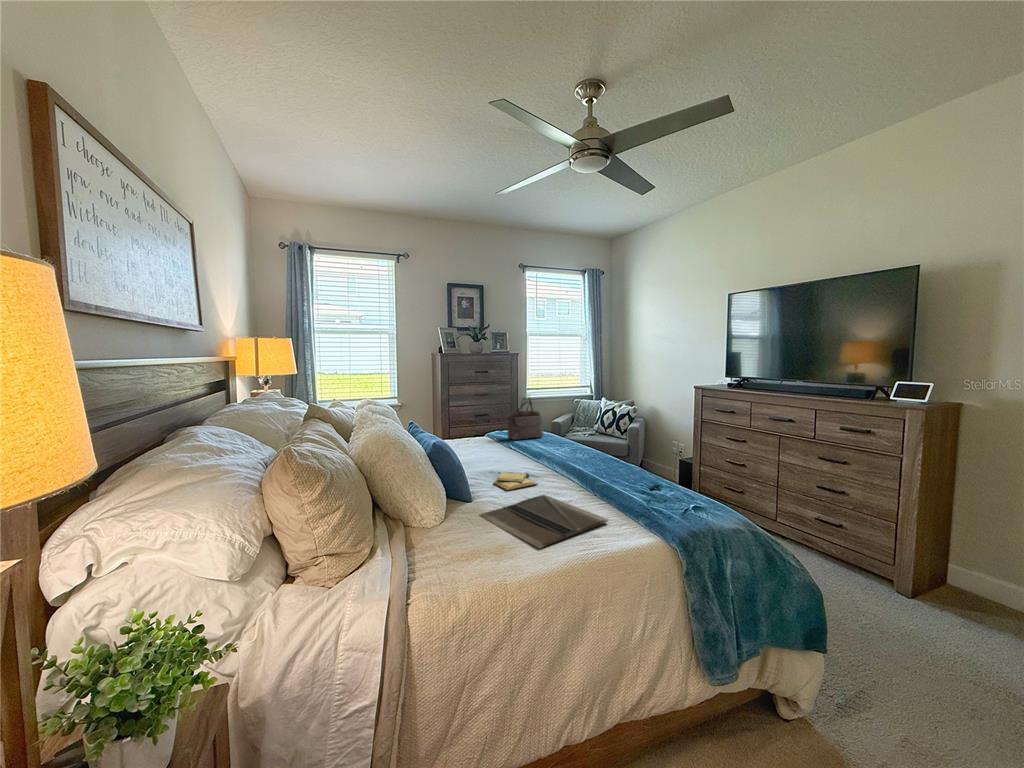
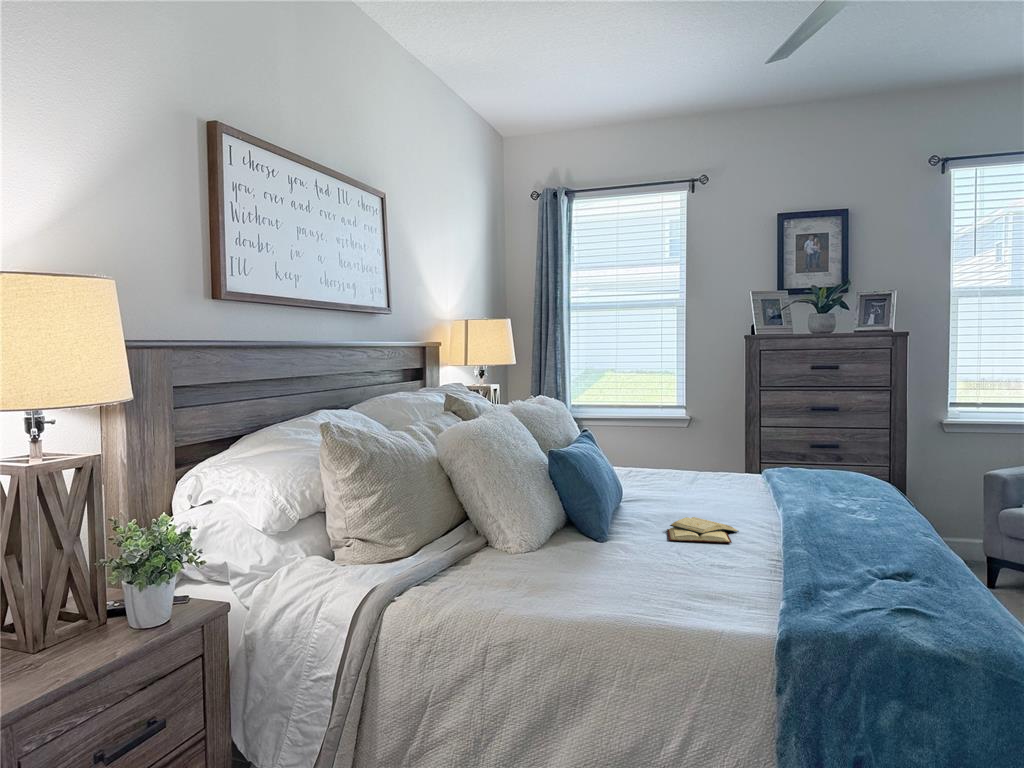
handbag: present [507,398,543,440] -> none [788,406,865,484]
laptop: present [480,494,608,549] -> none [584,554,746,605]

